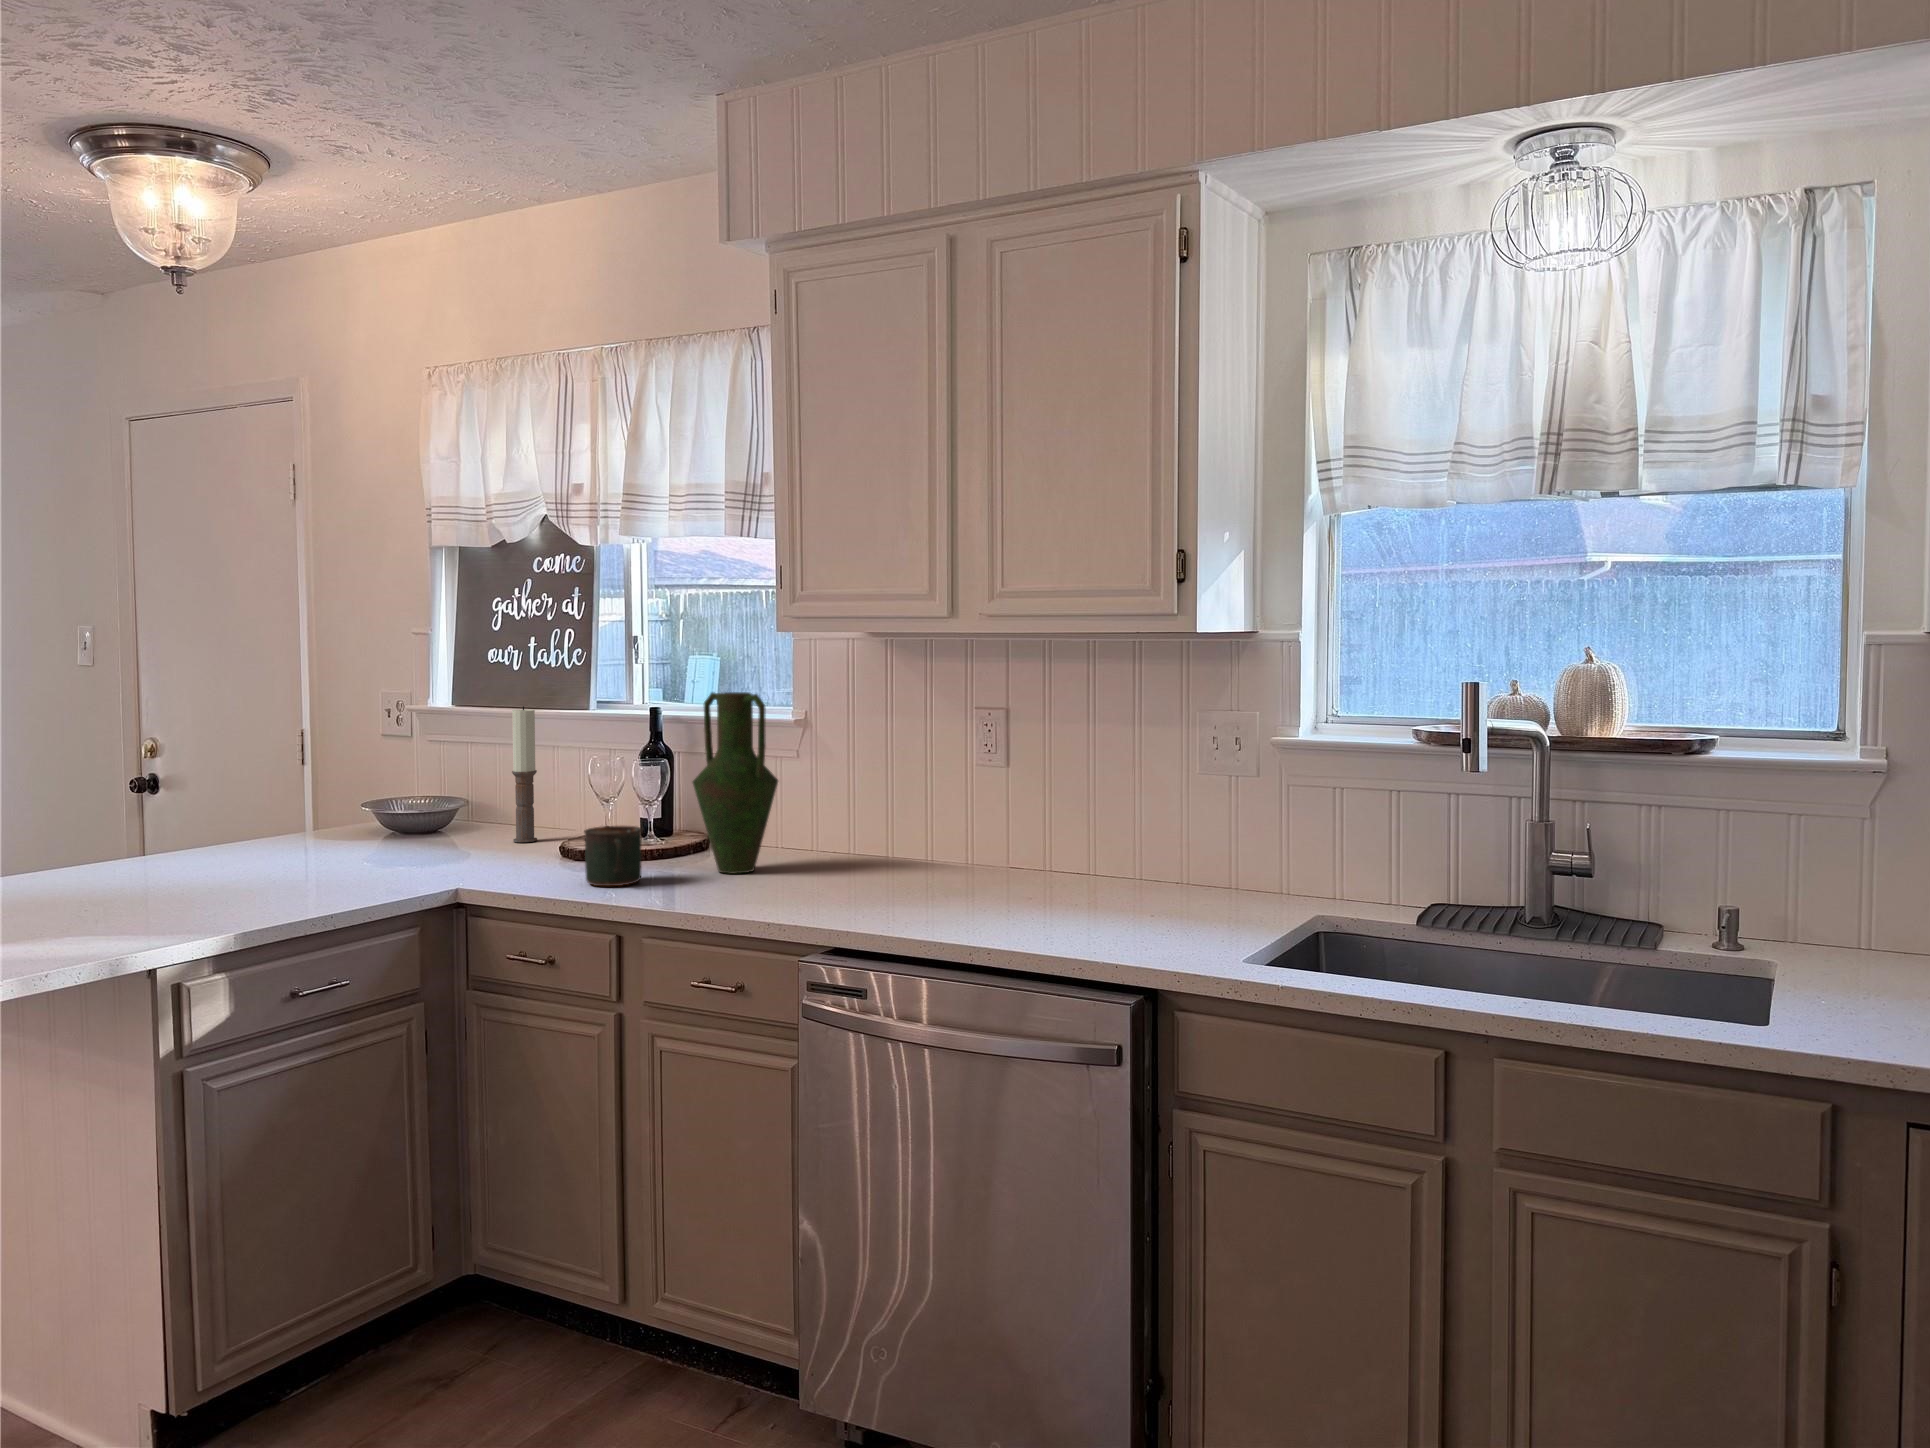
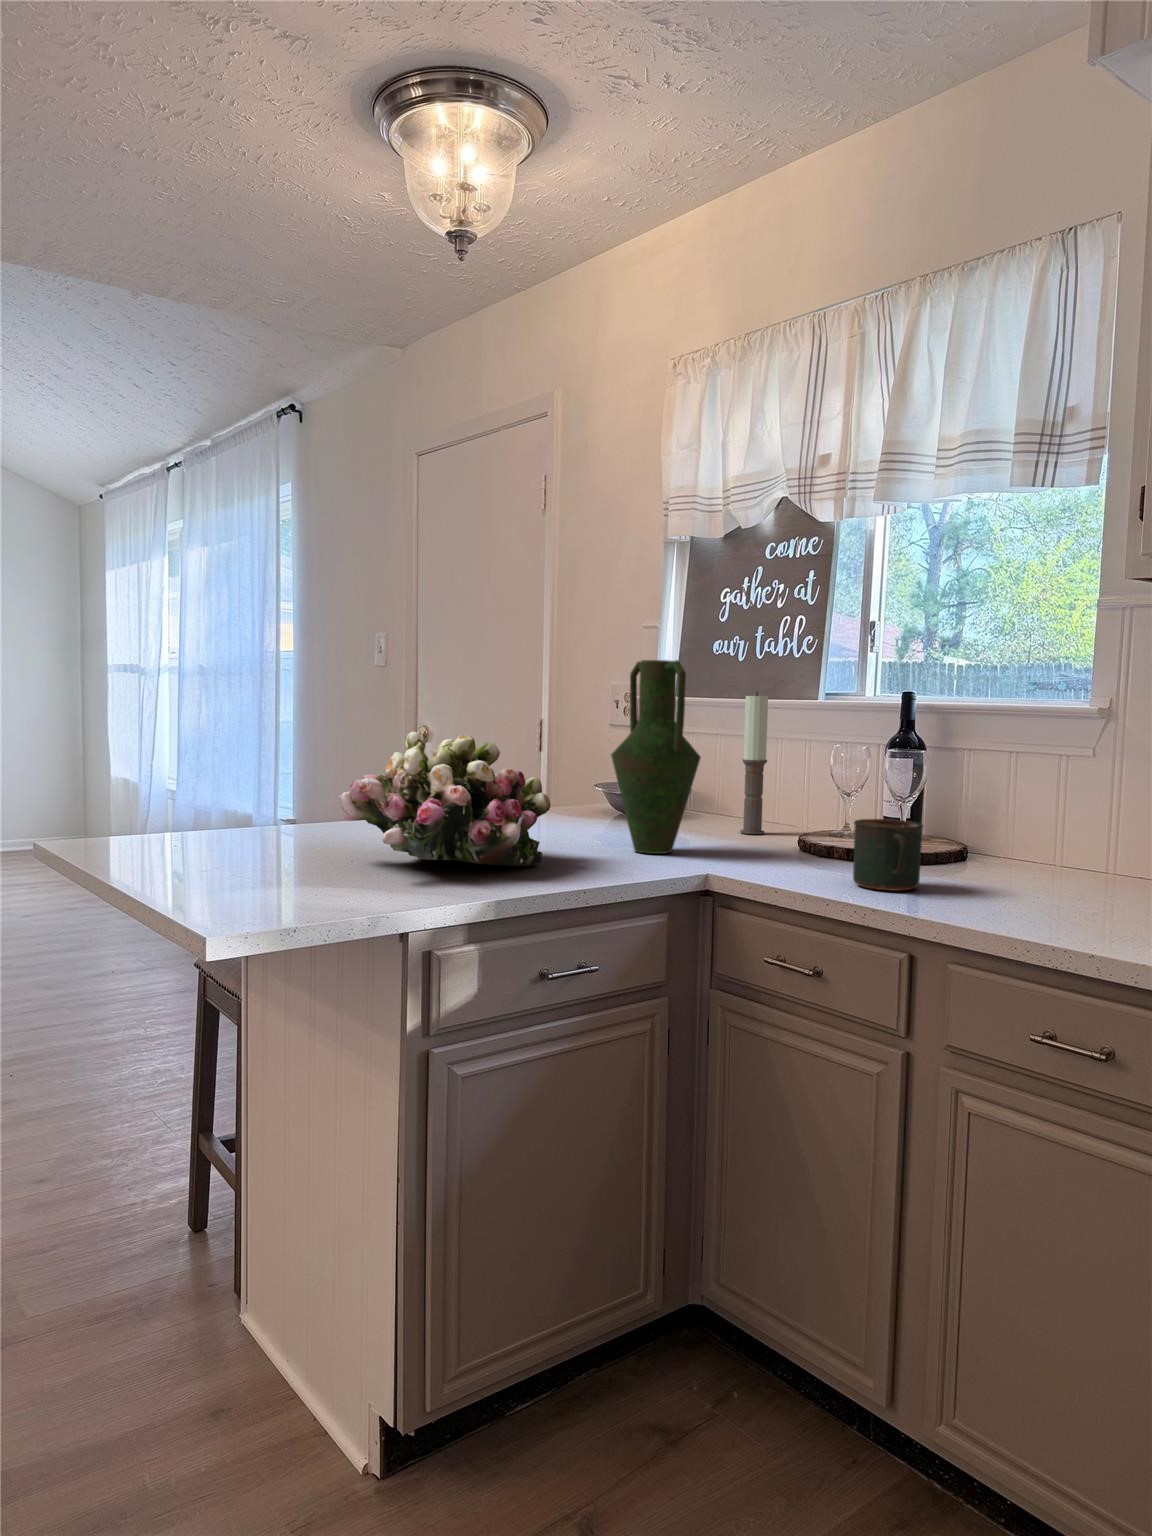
vase: present [693,692,778,874] -> present [611,660,701,854]
flower arrangement: none [67,776,299,899] -> present [339,732,550,866]

